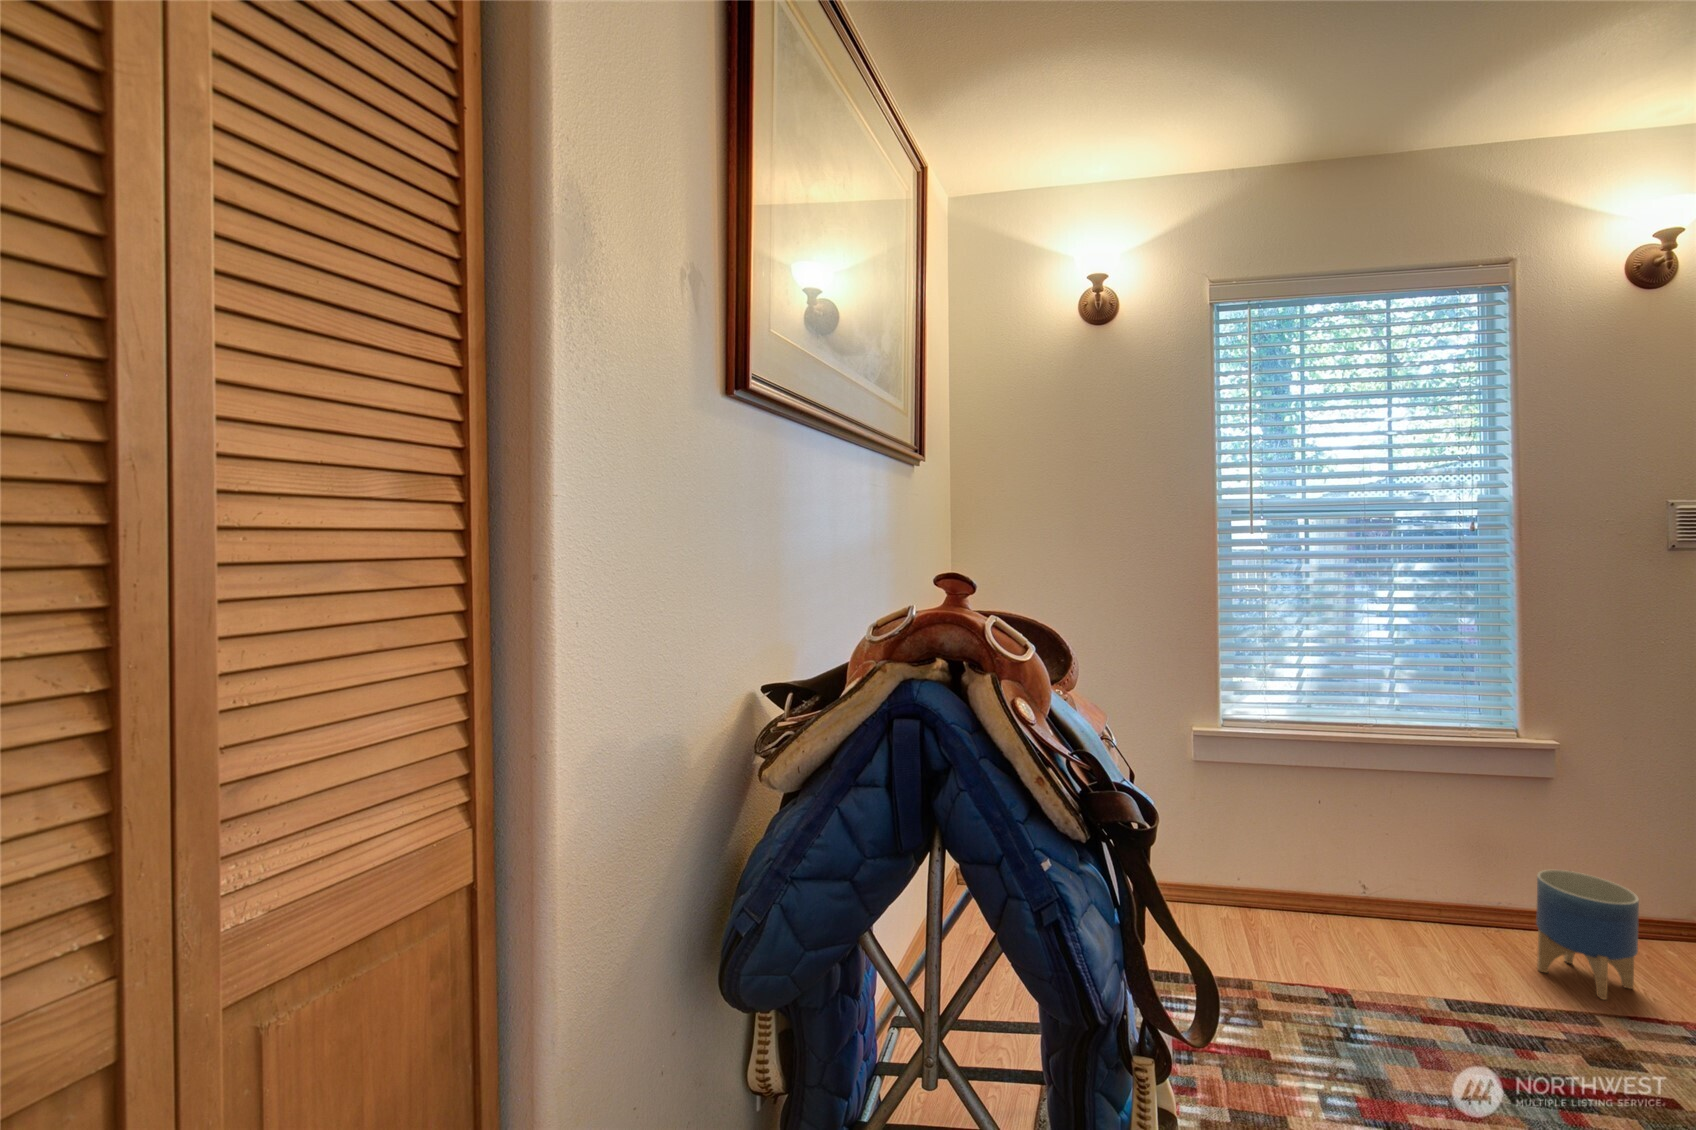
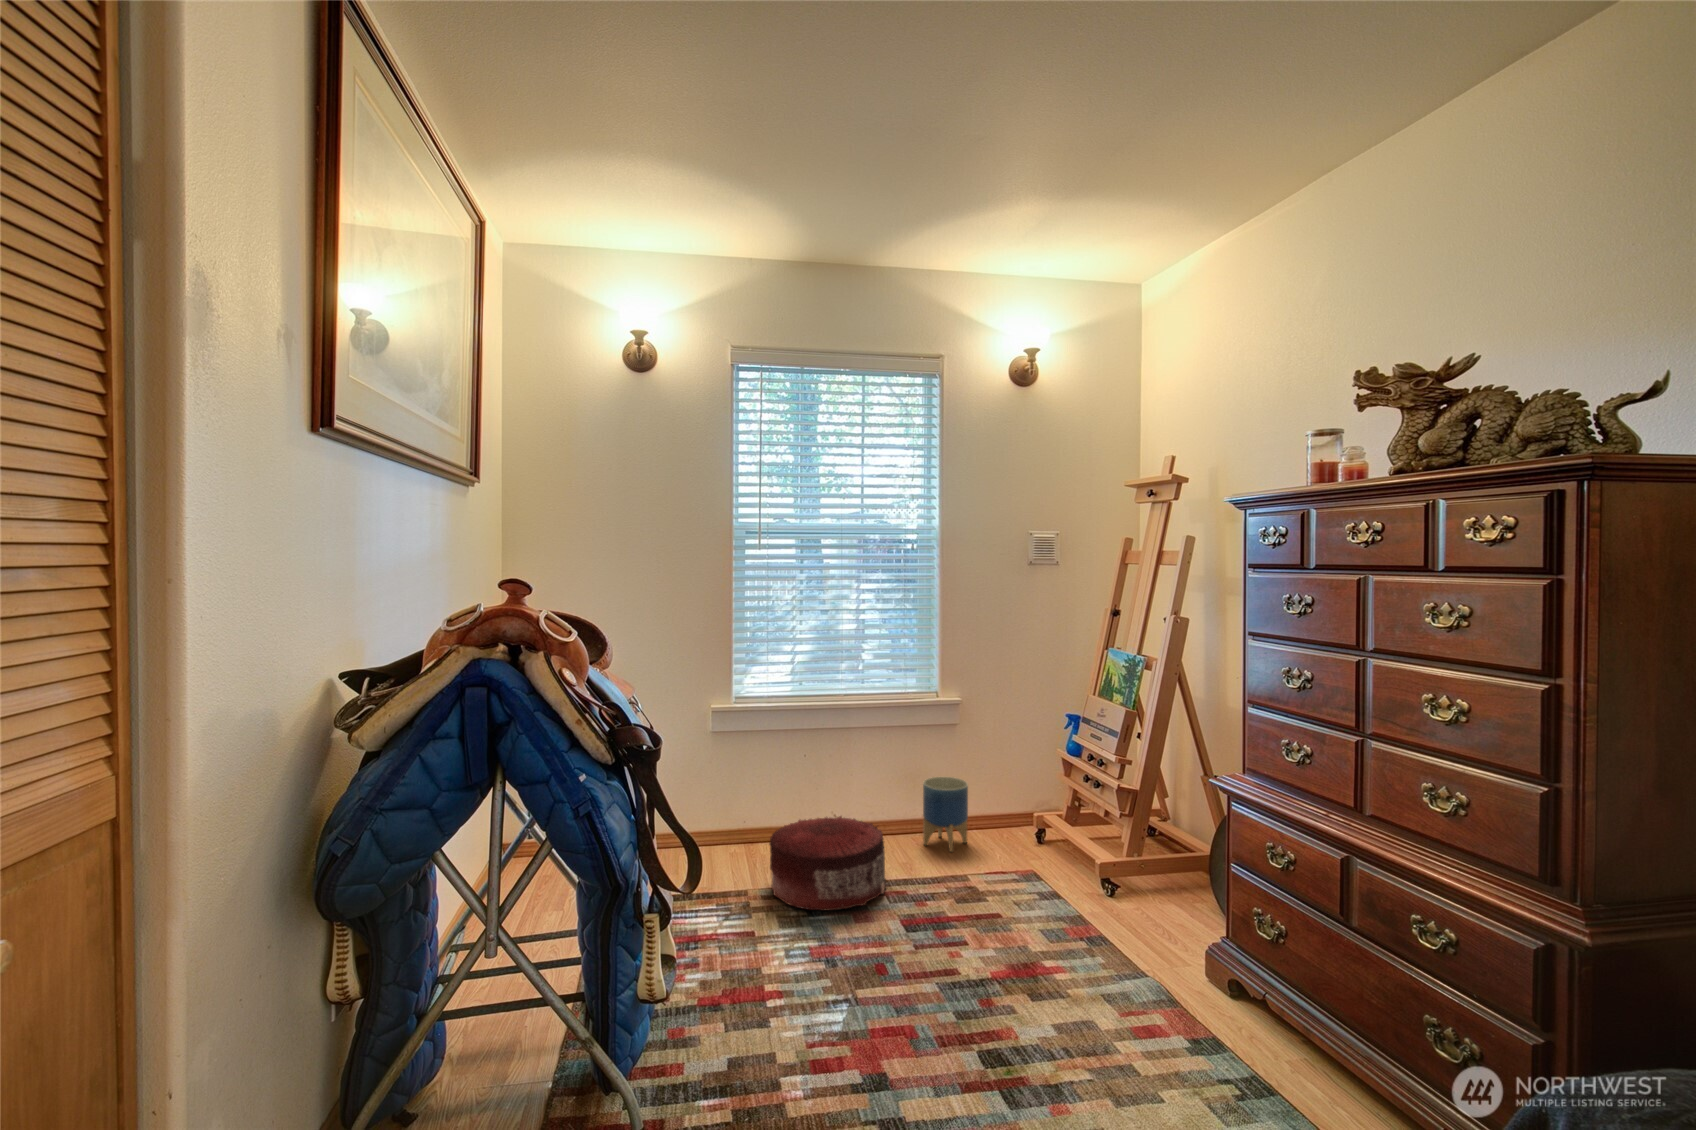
pouf: none [1277,892,1486,1062] -> present [769,816,886,910]

